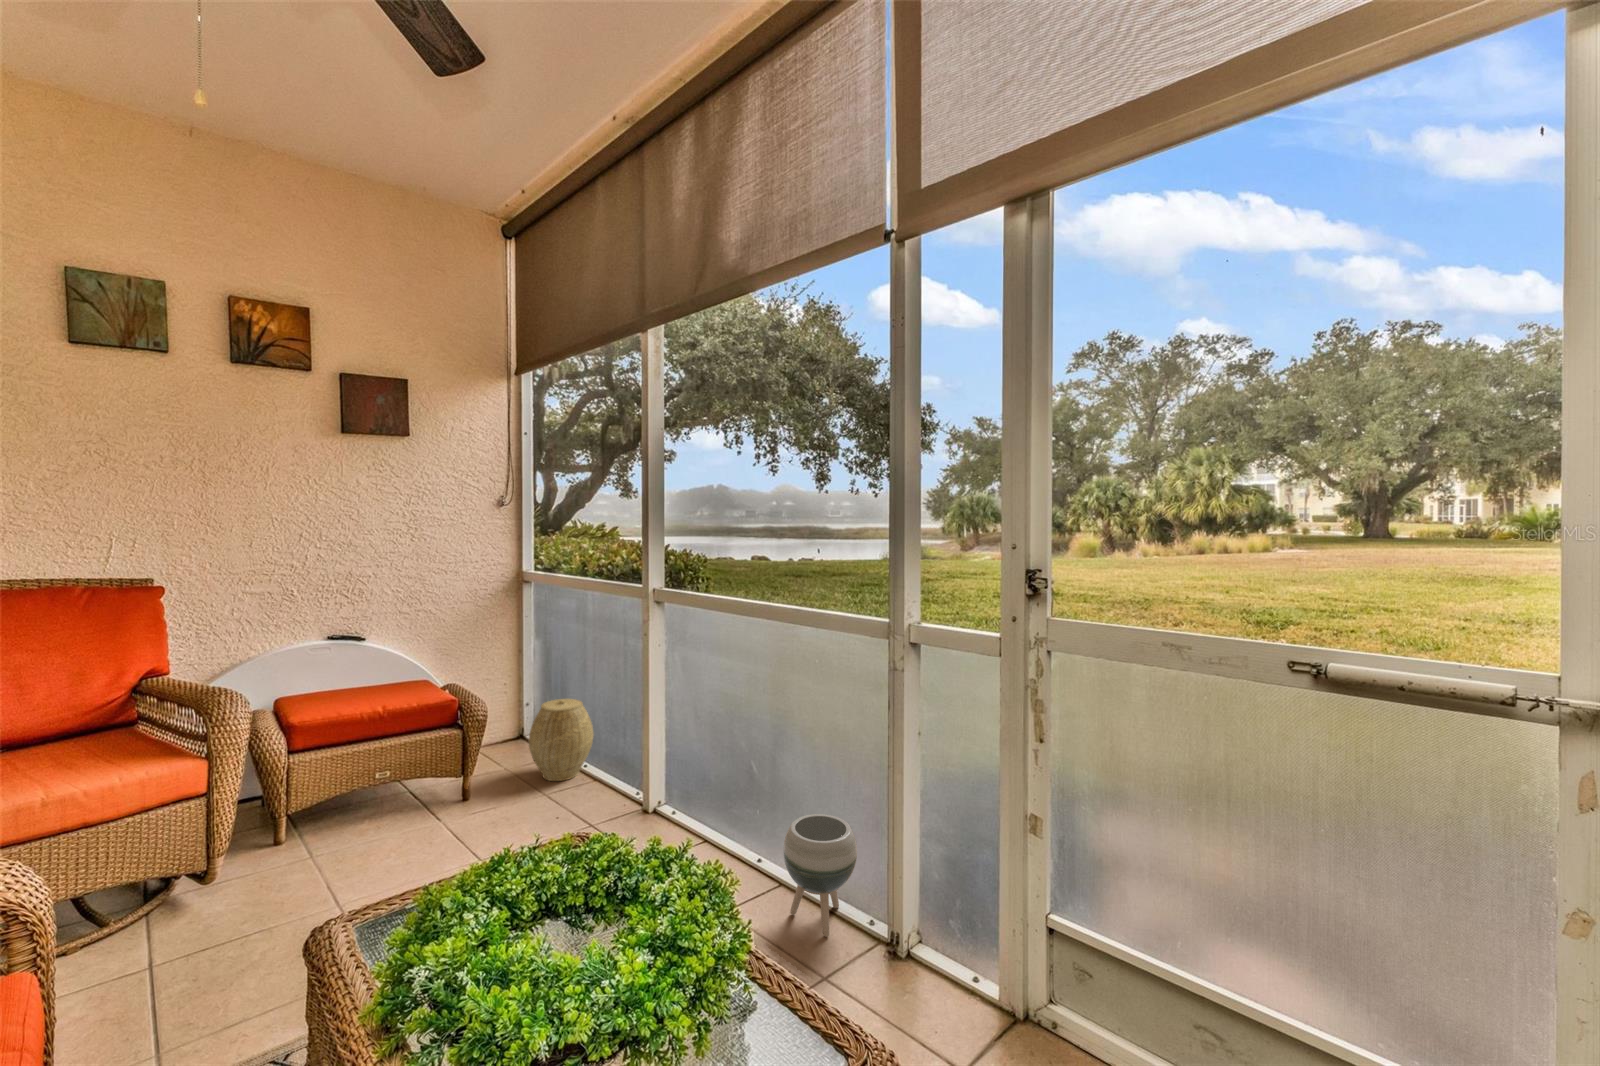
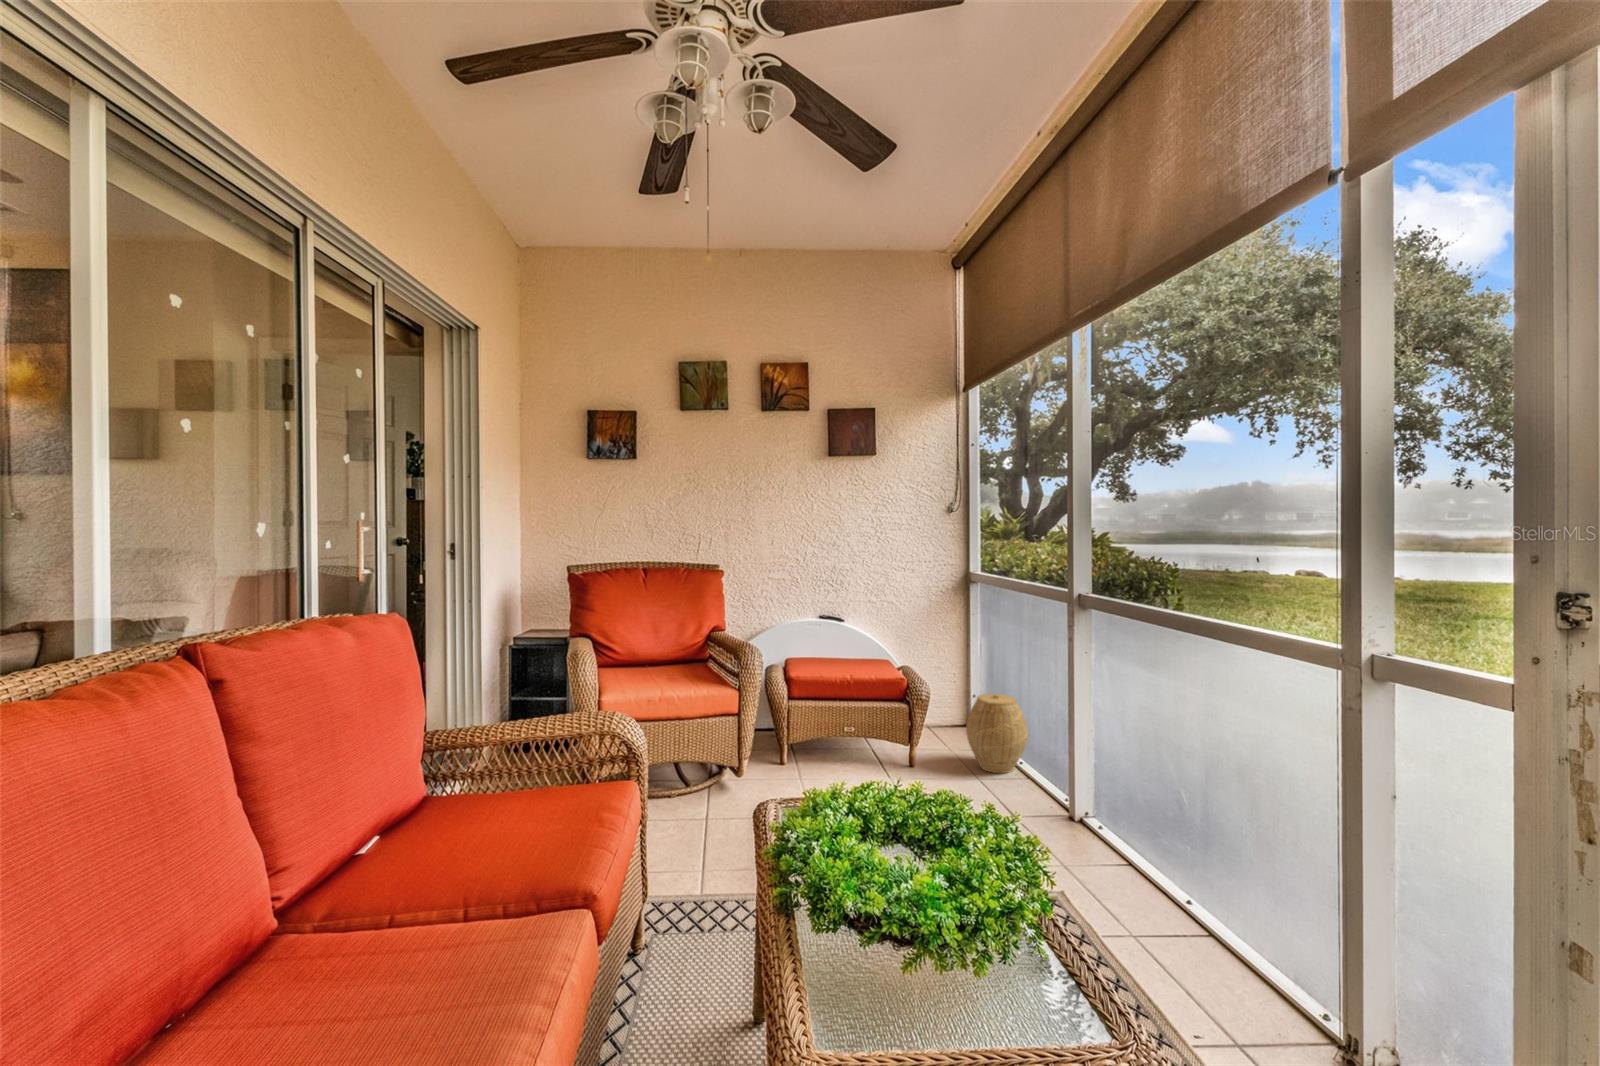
planter: present [783,814,857,937] -> none [1202,864,1314,1020]

